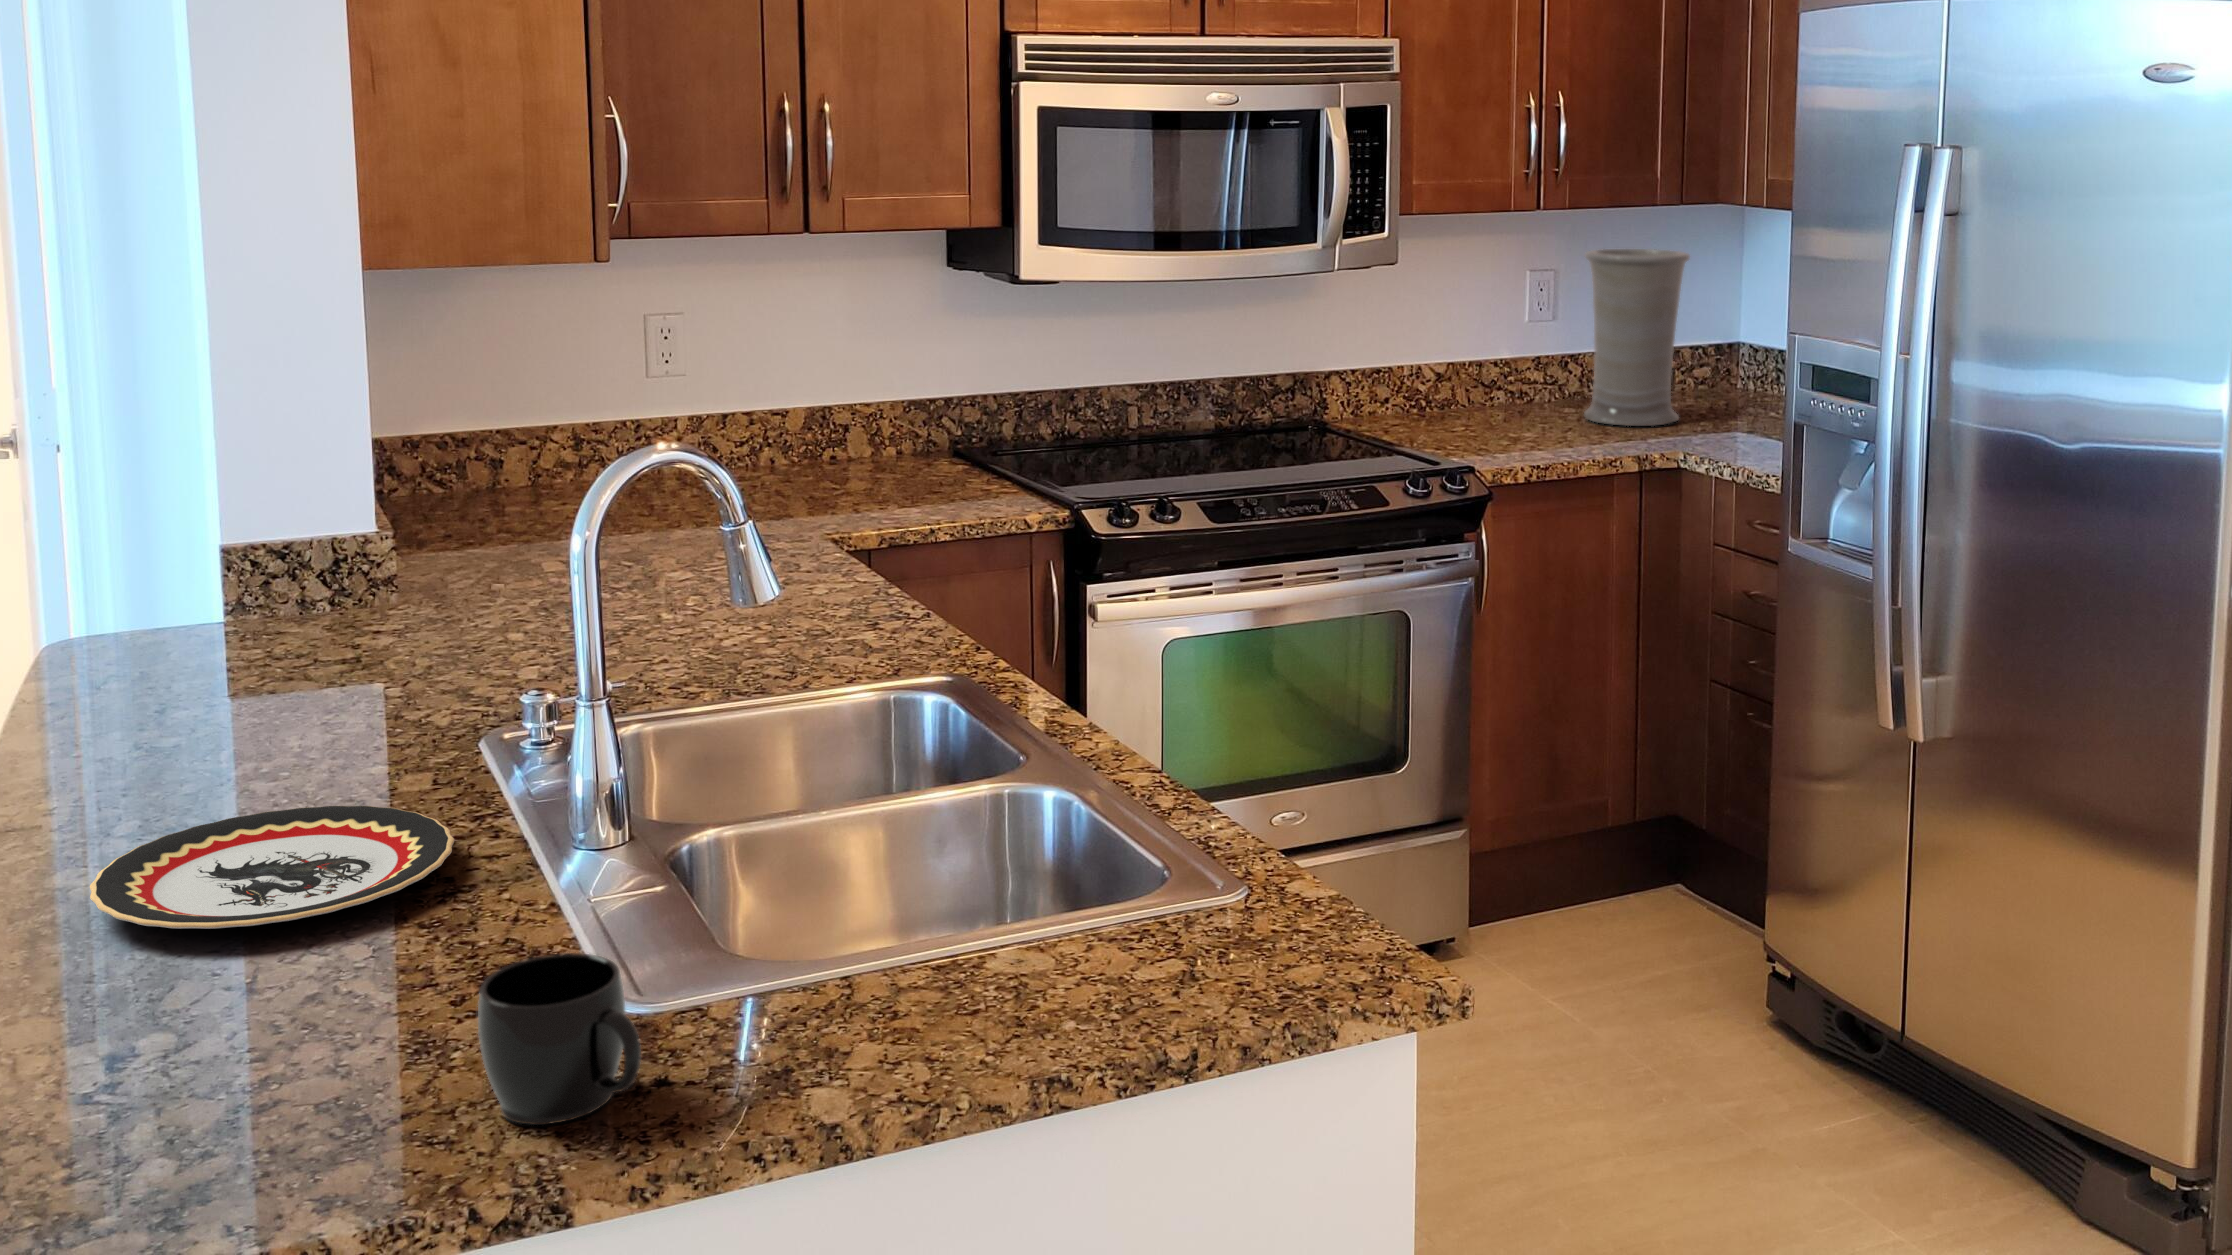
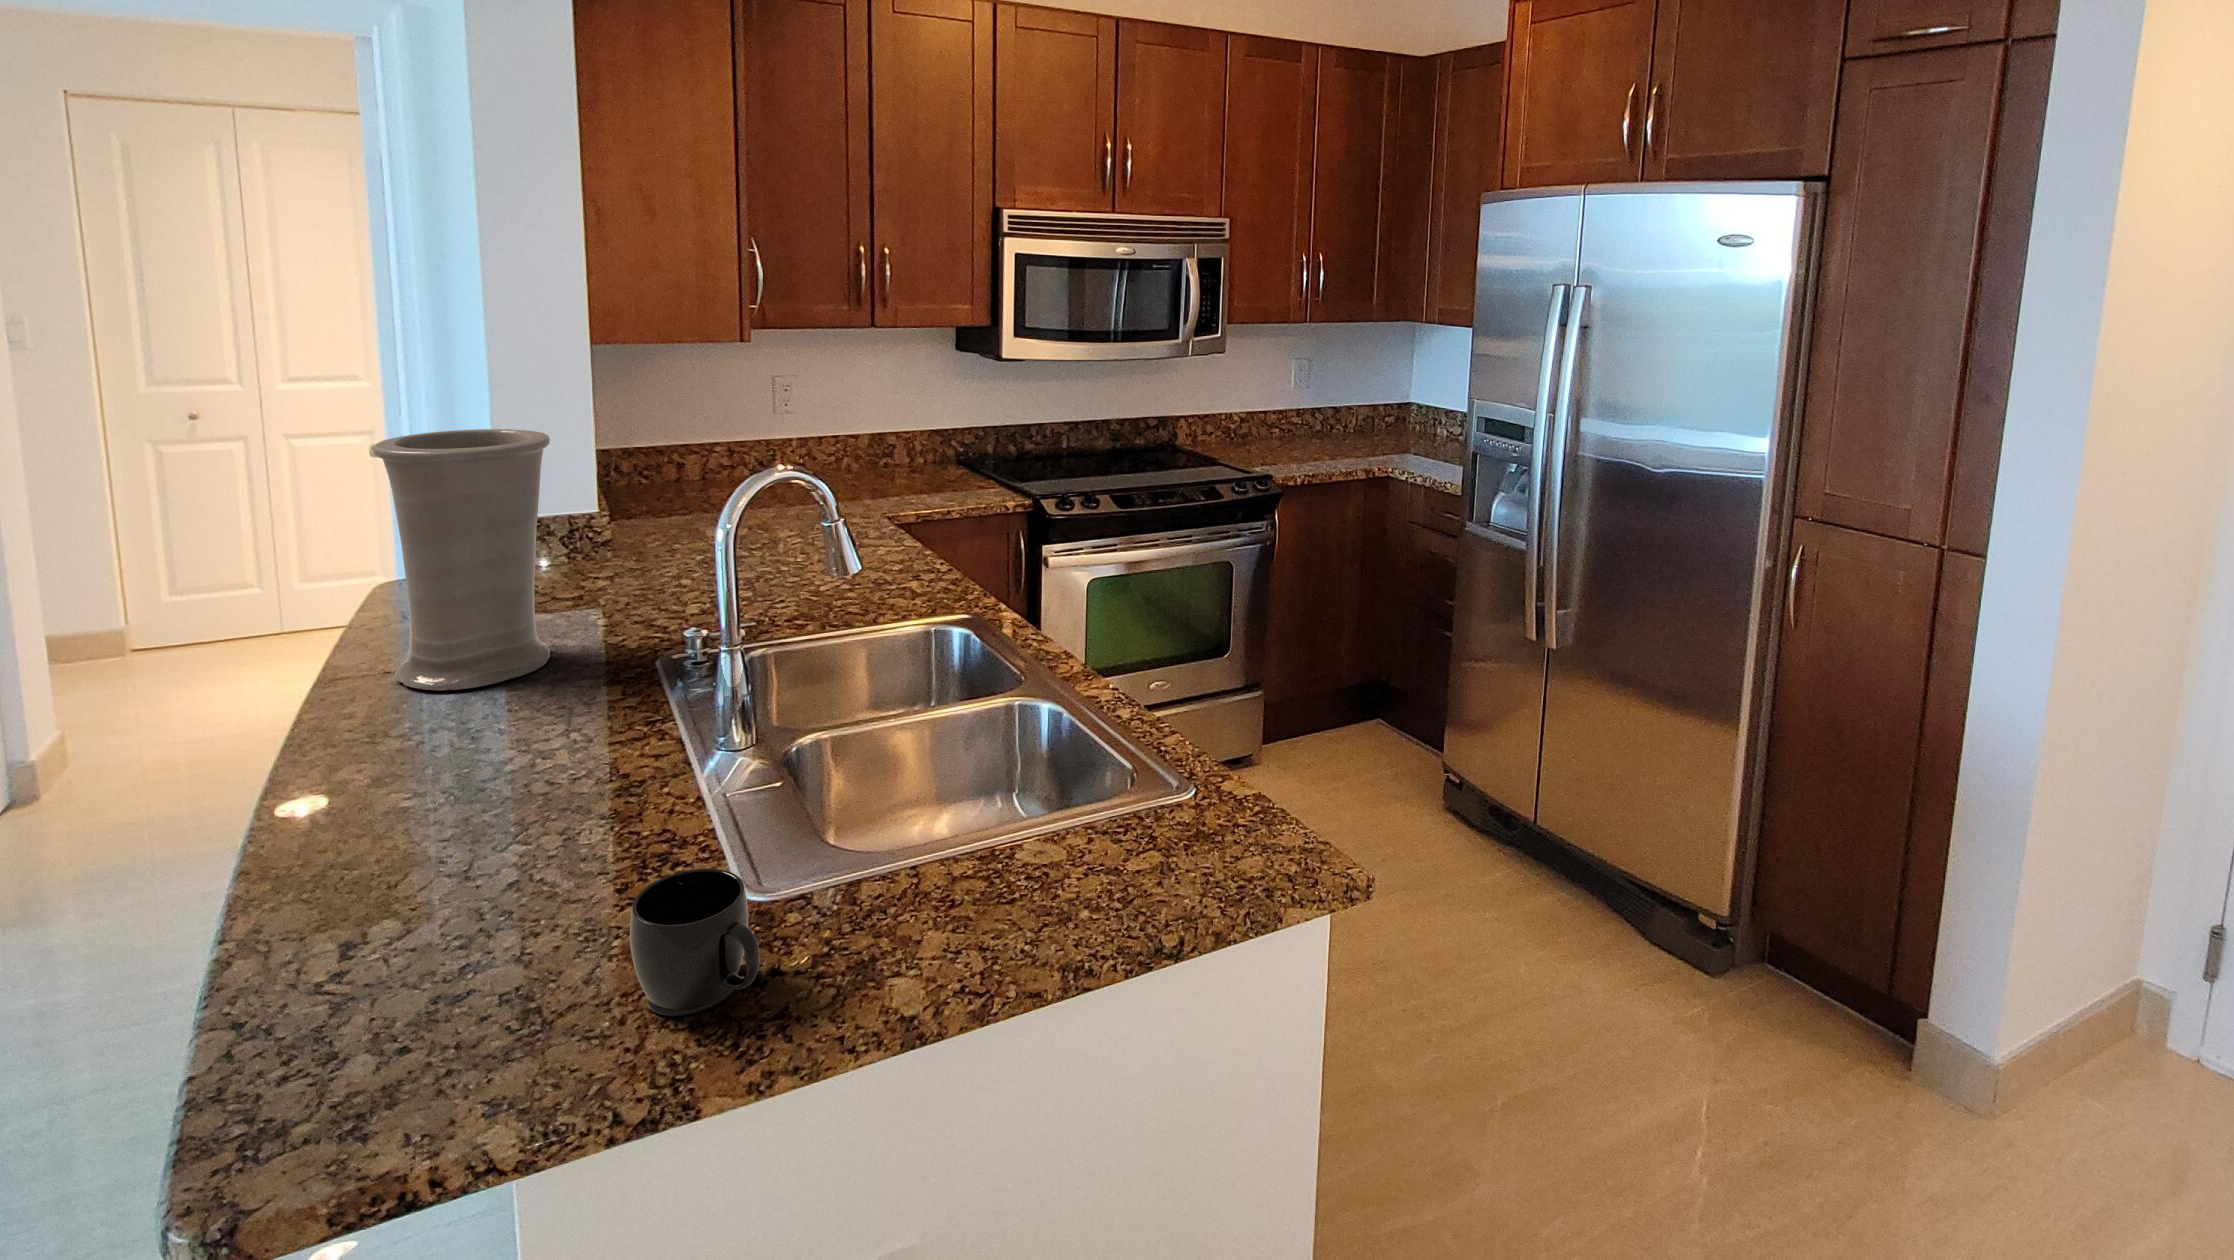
vase: present [1584,249,1690,426] -> present [373,429,550,690]
plate: present [90,806,454,929] -> none [357,714,631,822]

